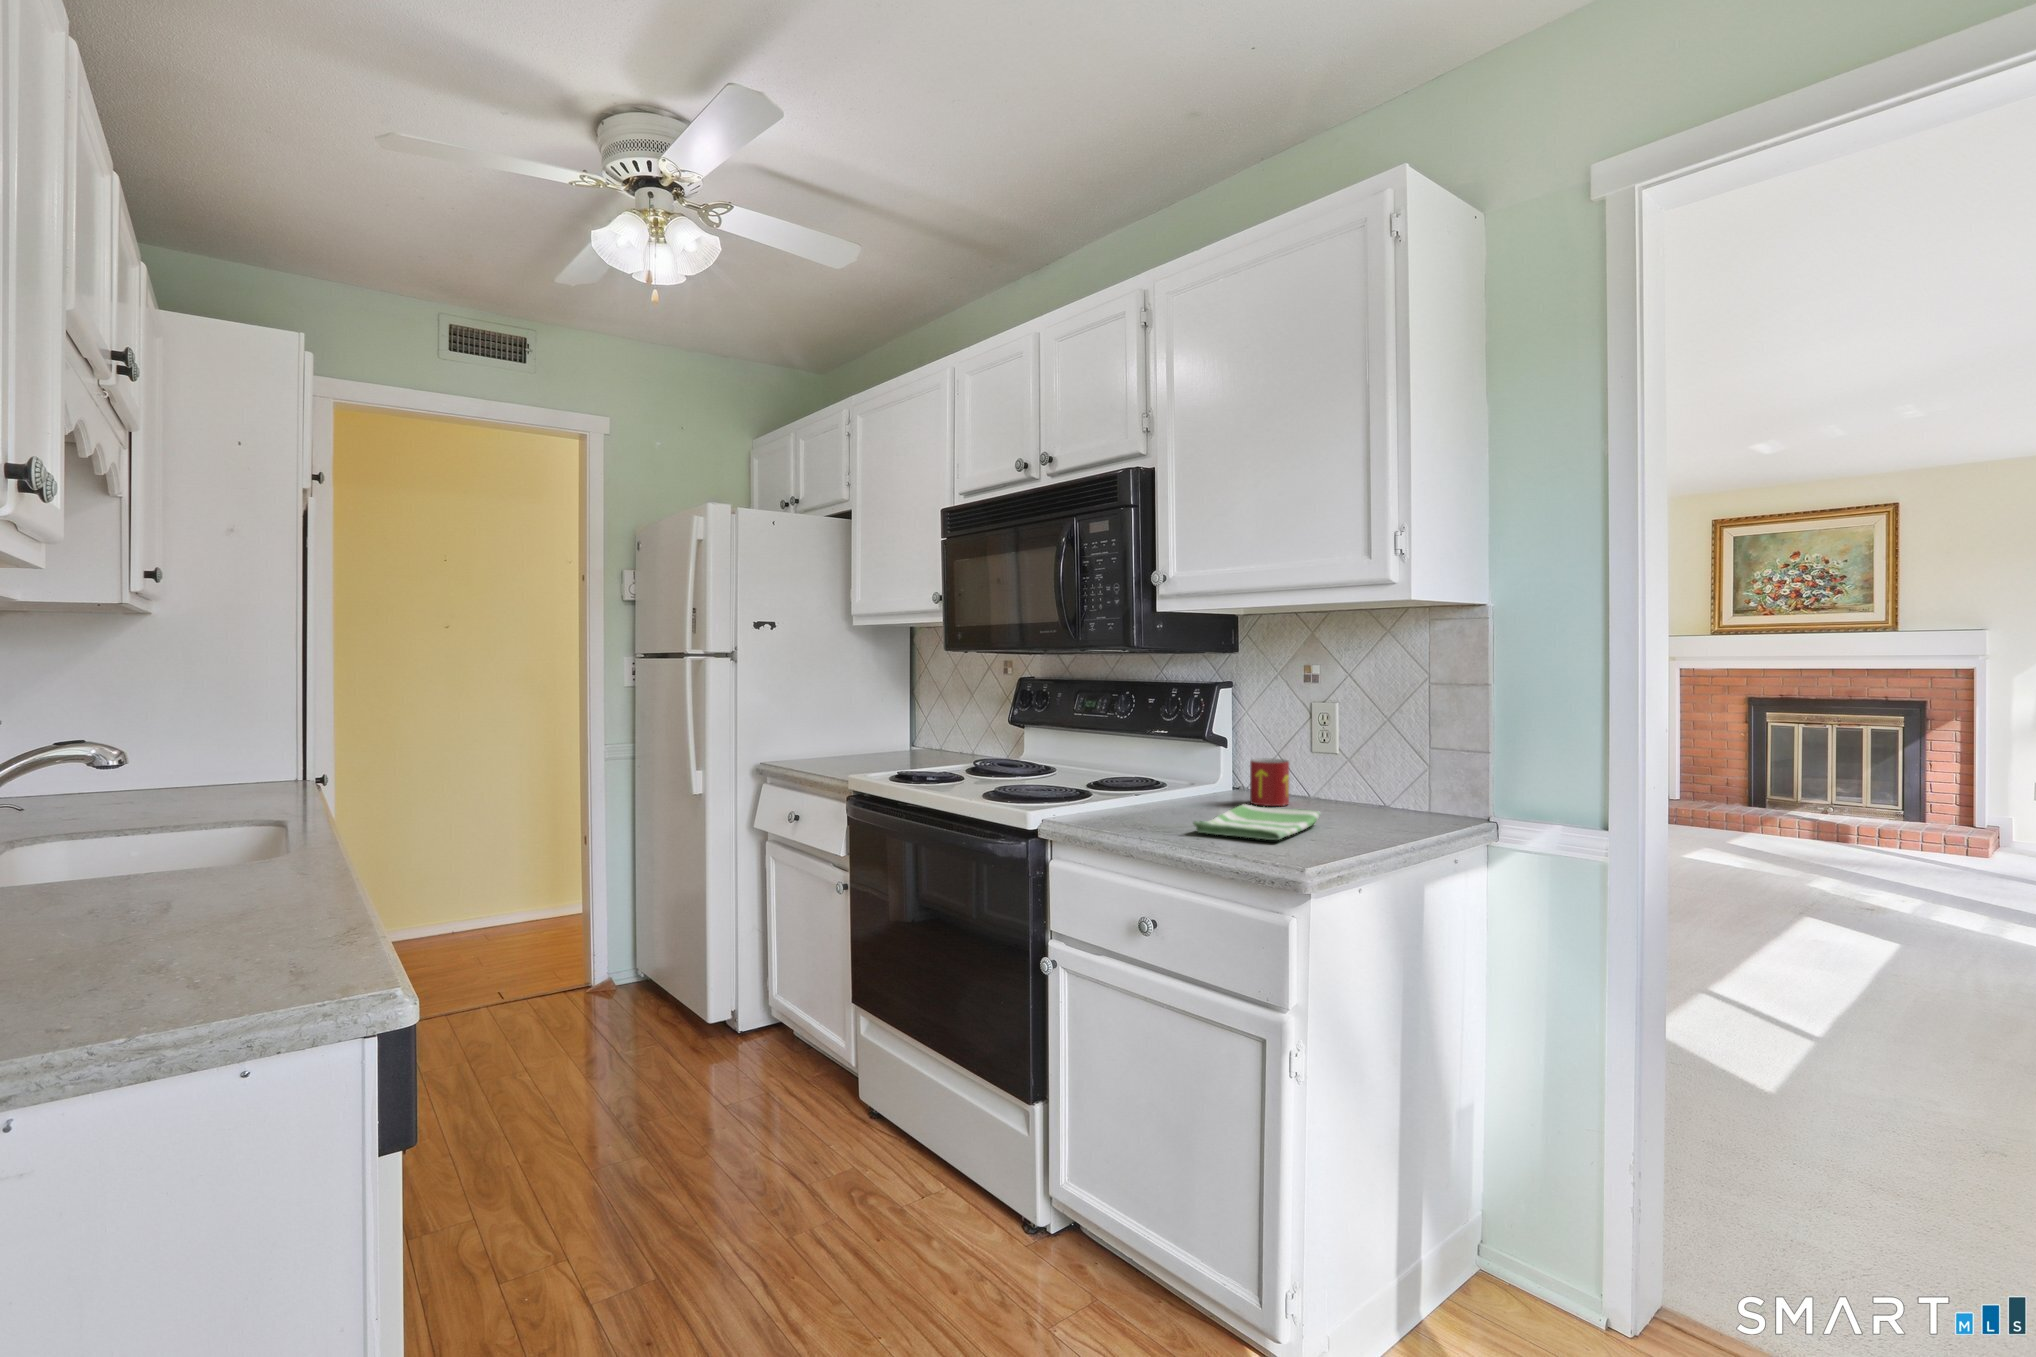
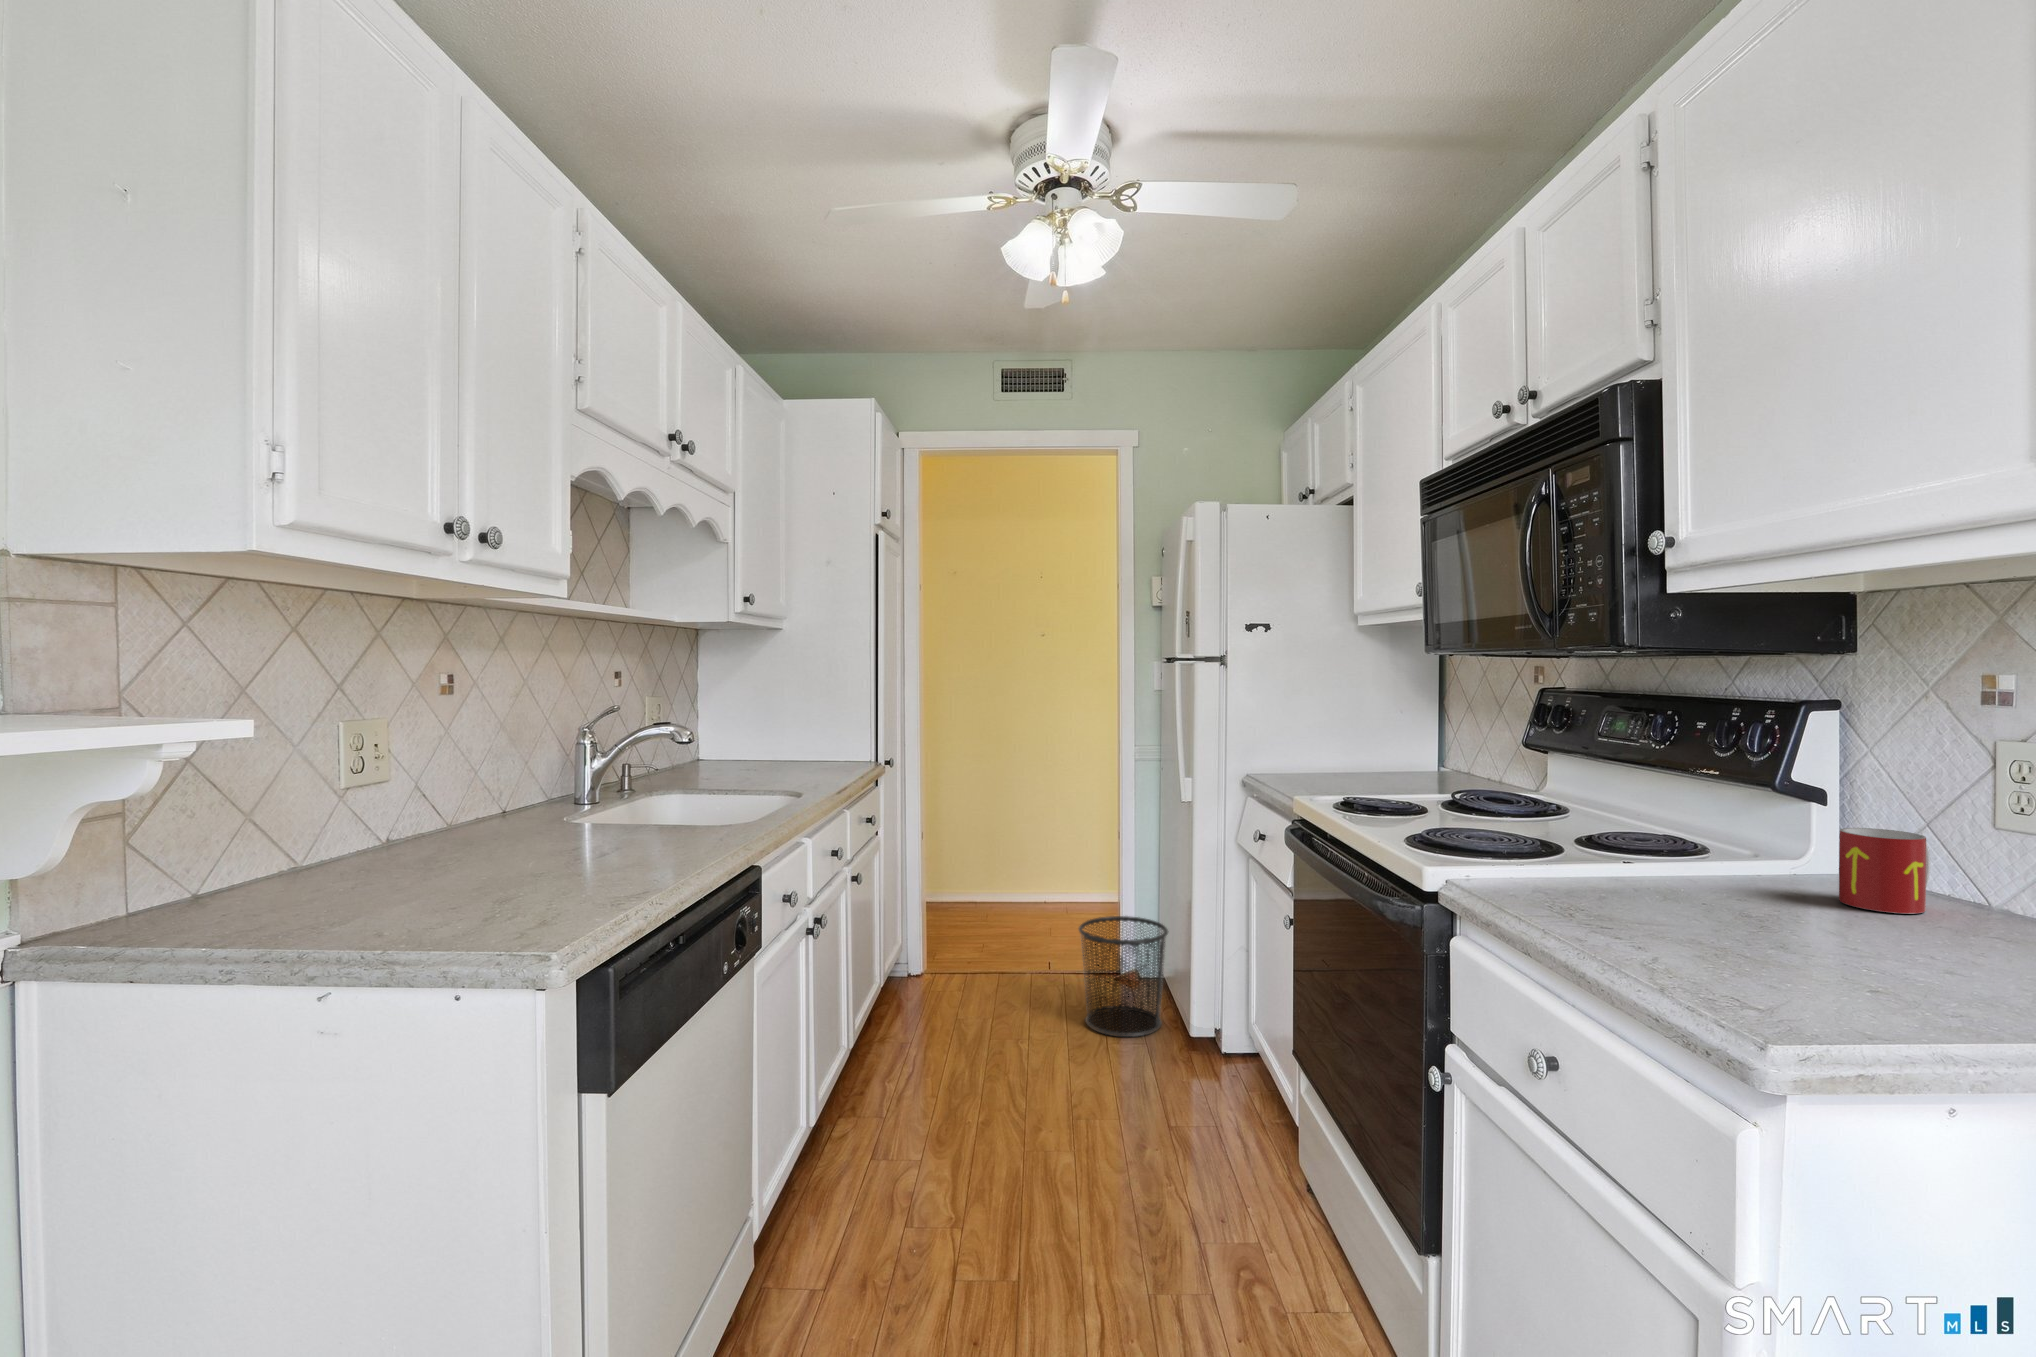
dish towel: present [1193,804,1321,840] -> none [1638,901,1941,975]
waste bin: none [573,923,673,1049] -> present [1079,916,1168,1037]

